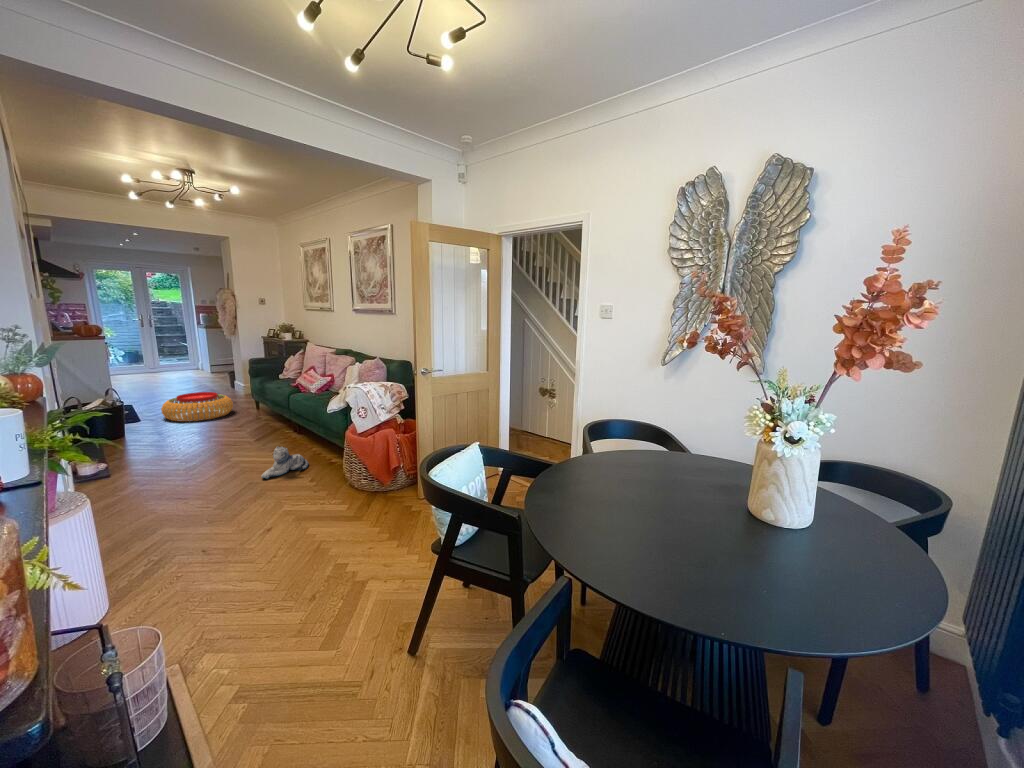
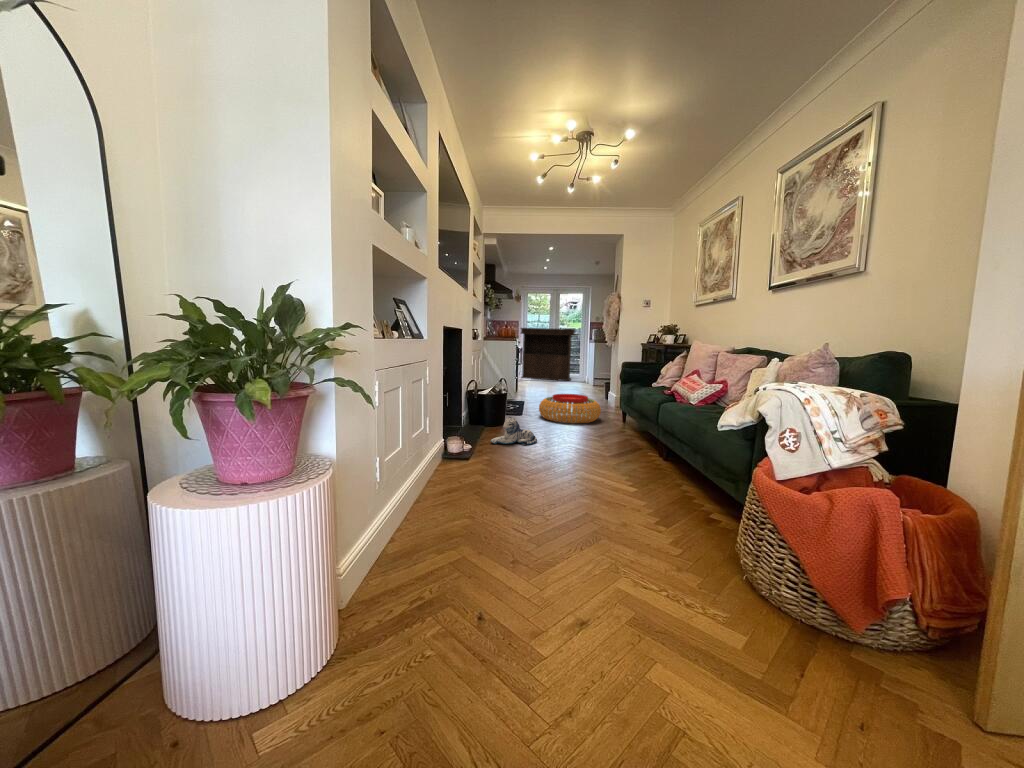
console table: none [93,316,180,376] -> present [521,328,575,381]
plush toy: present [261,446,309,479] -> present [491,417,537,445]

